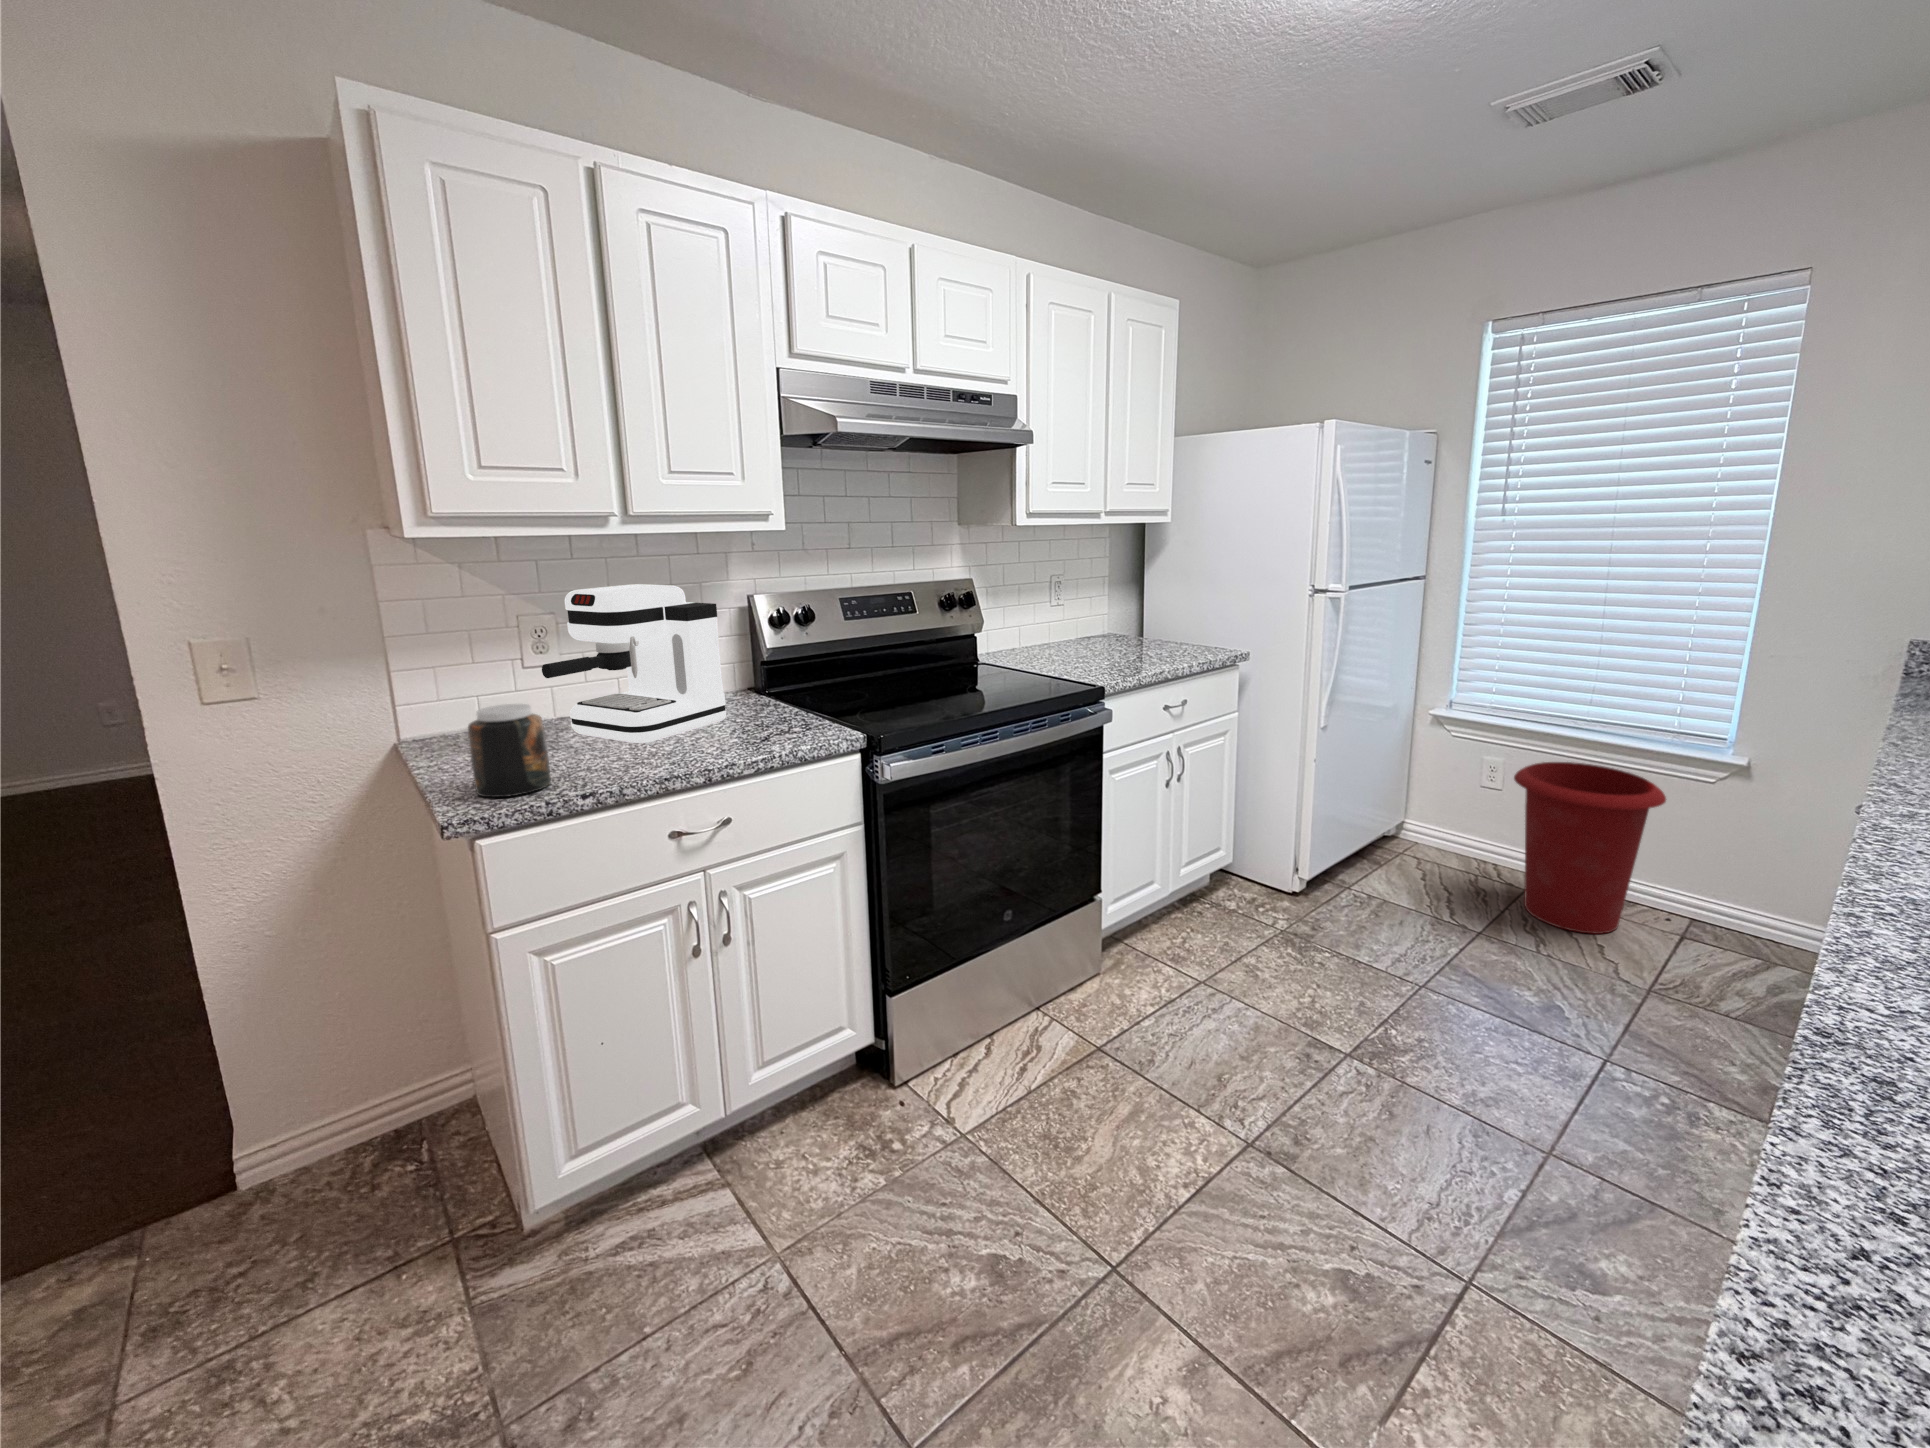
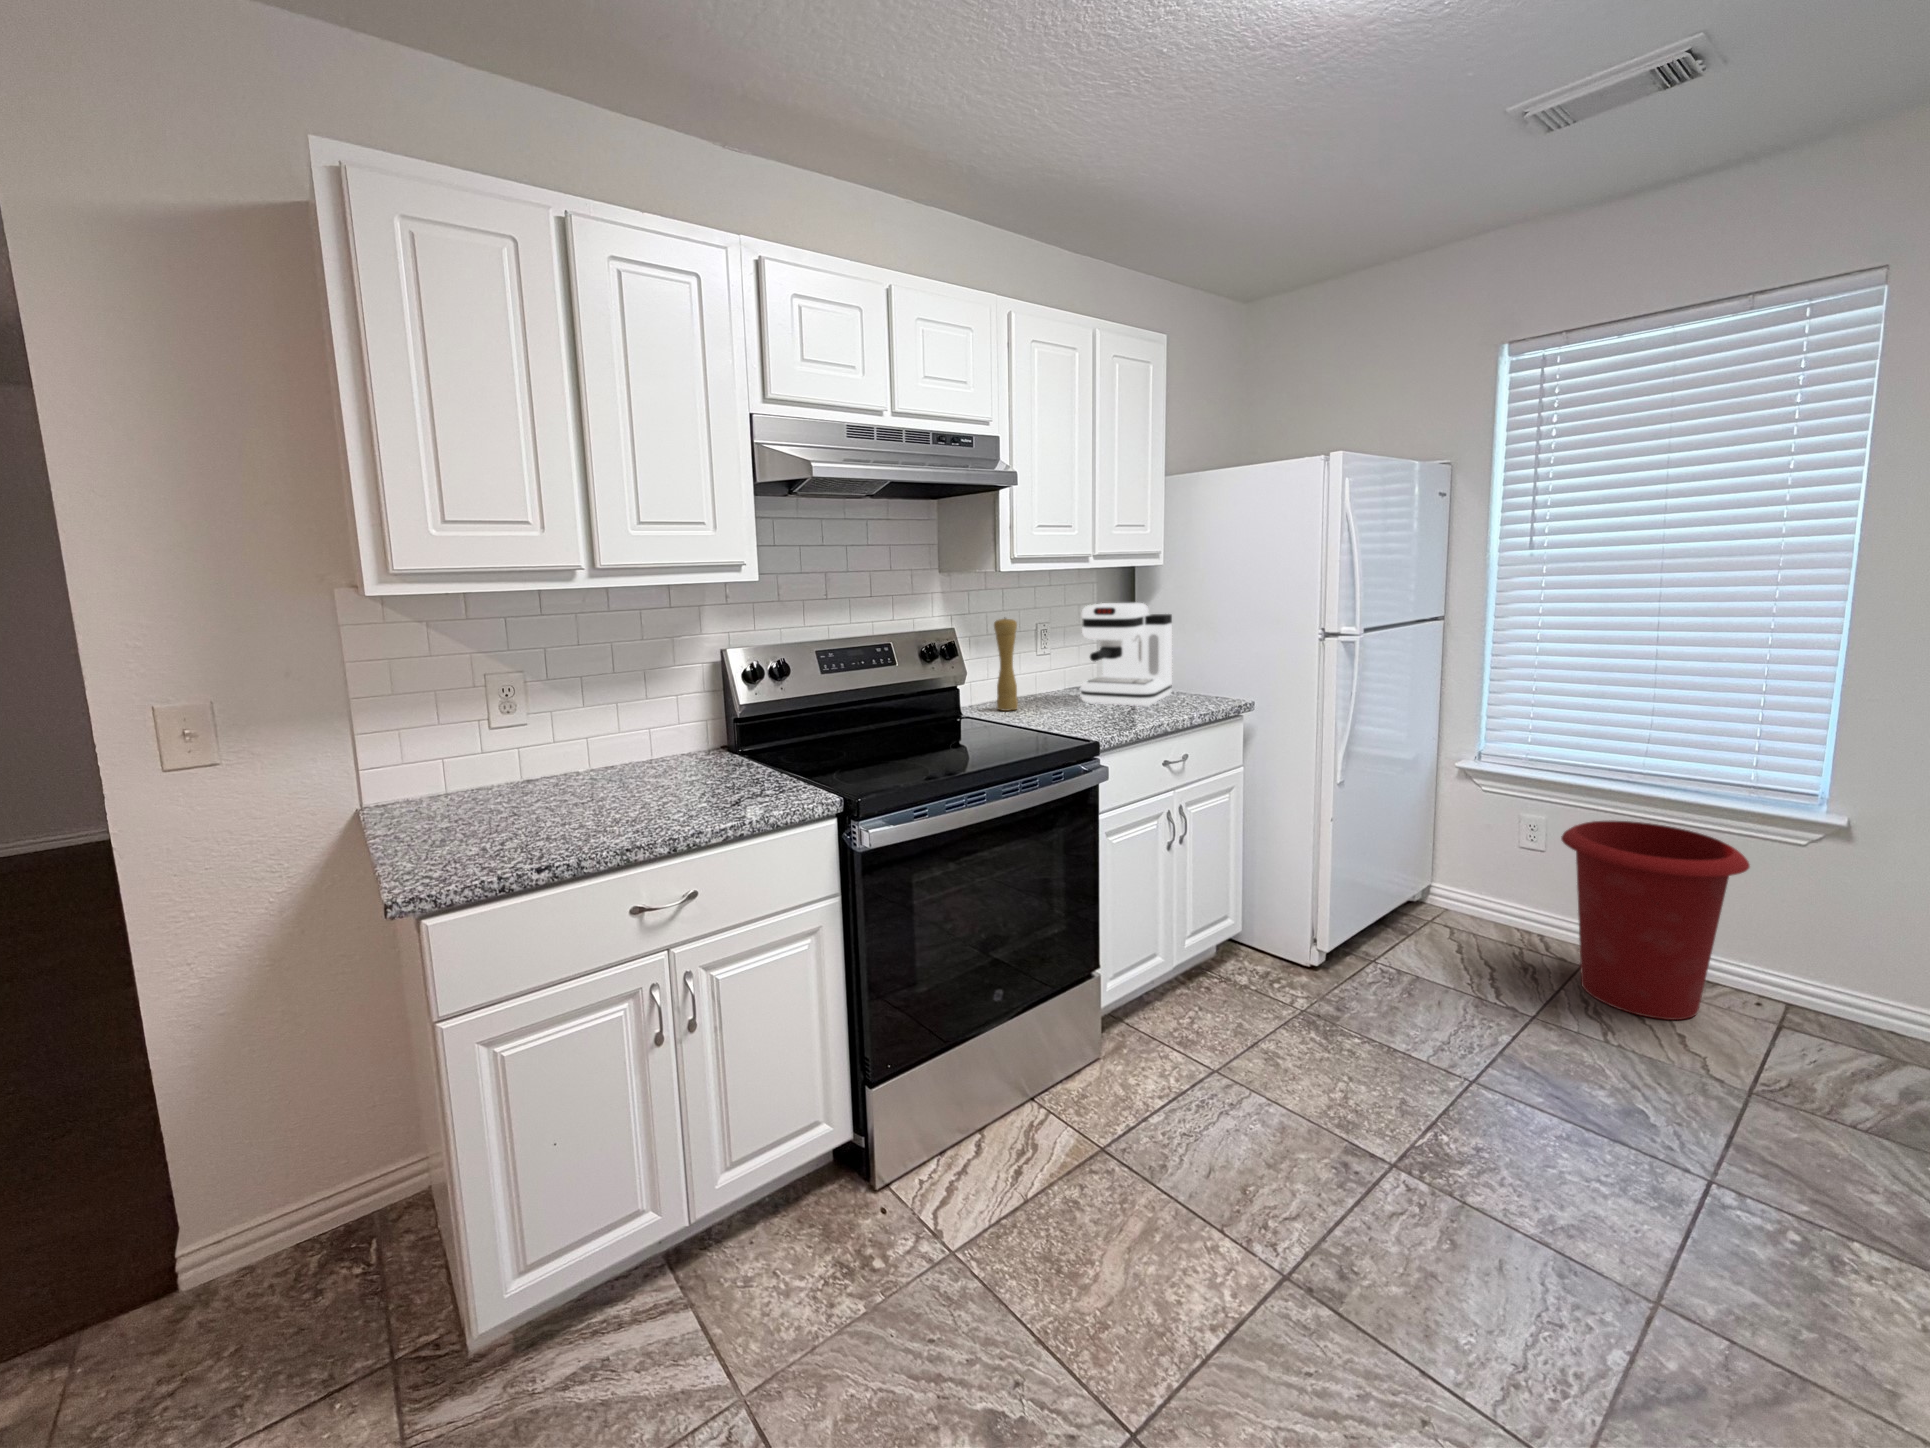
pepper mill: none [1009,568,1031,657] -> present [994,618,1018,711]
coffee maker: present [542,584,726,745] -> present [1080,603,1172,707]
jar: present [468,704,551,797] -> none [419,769,506,871]

